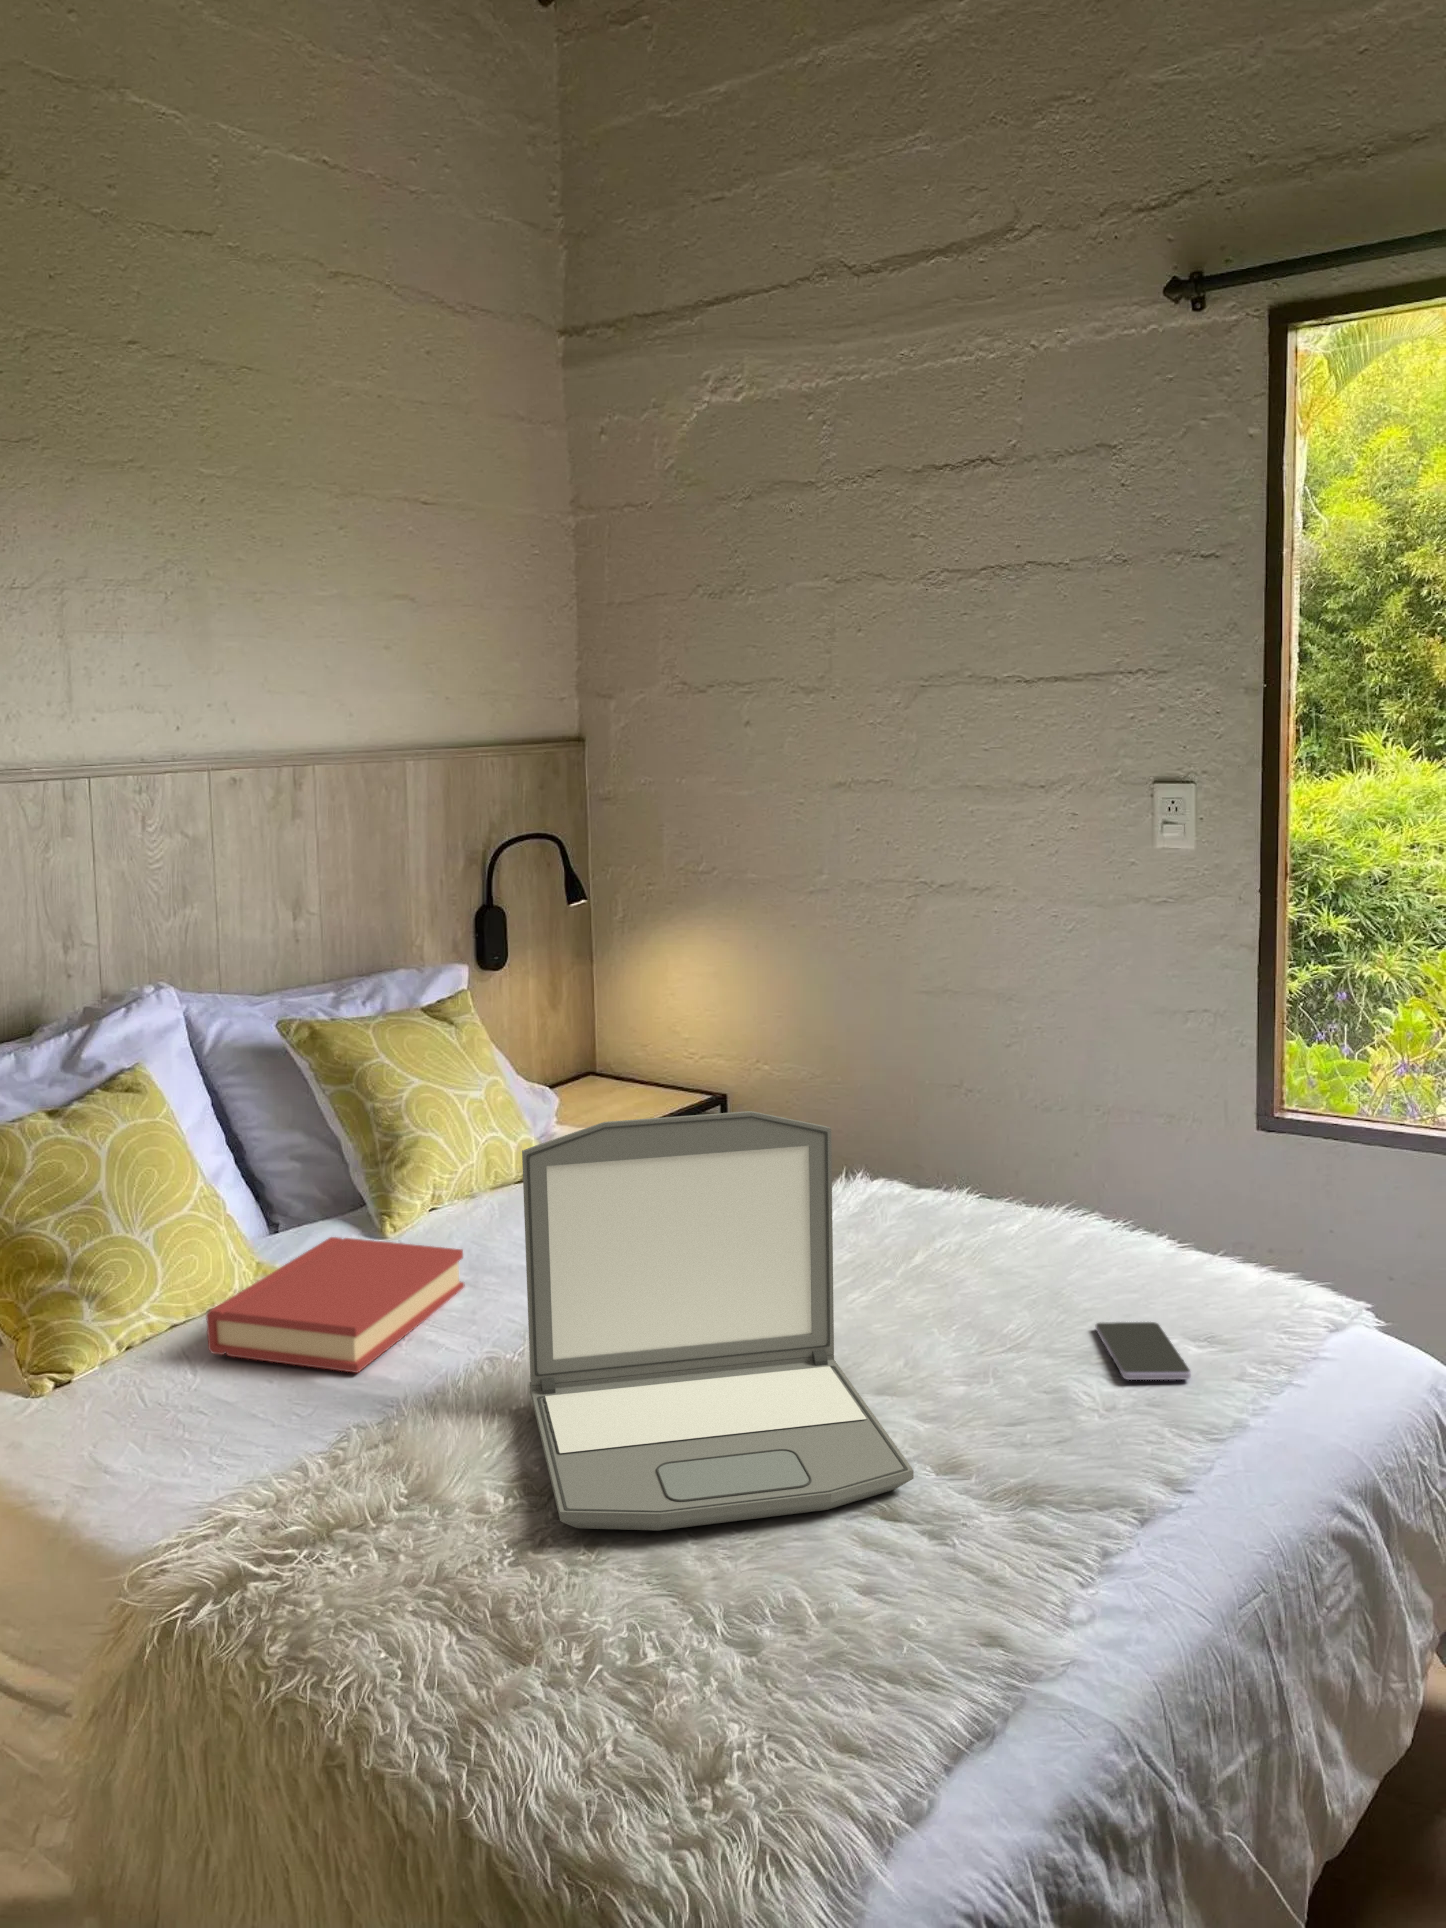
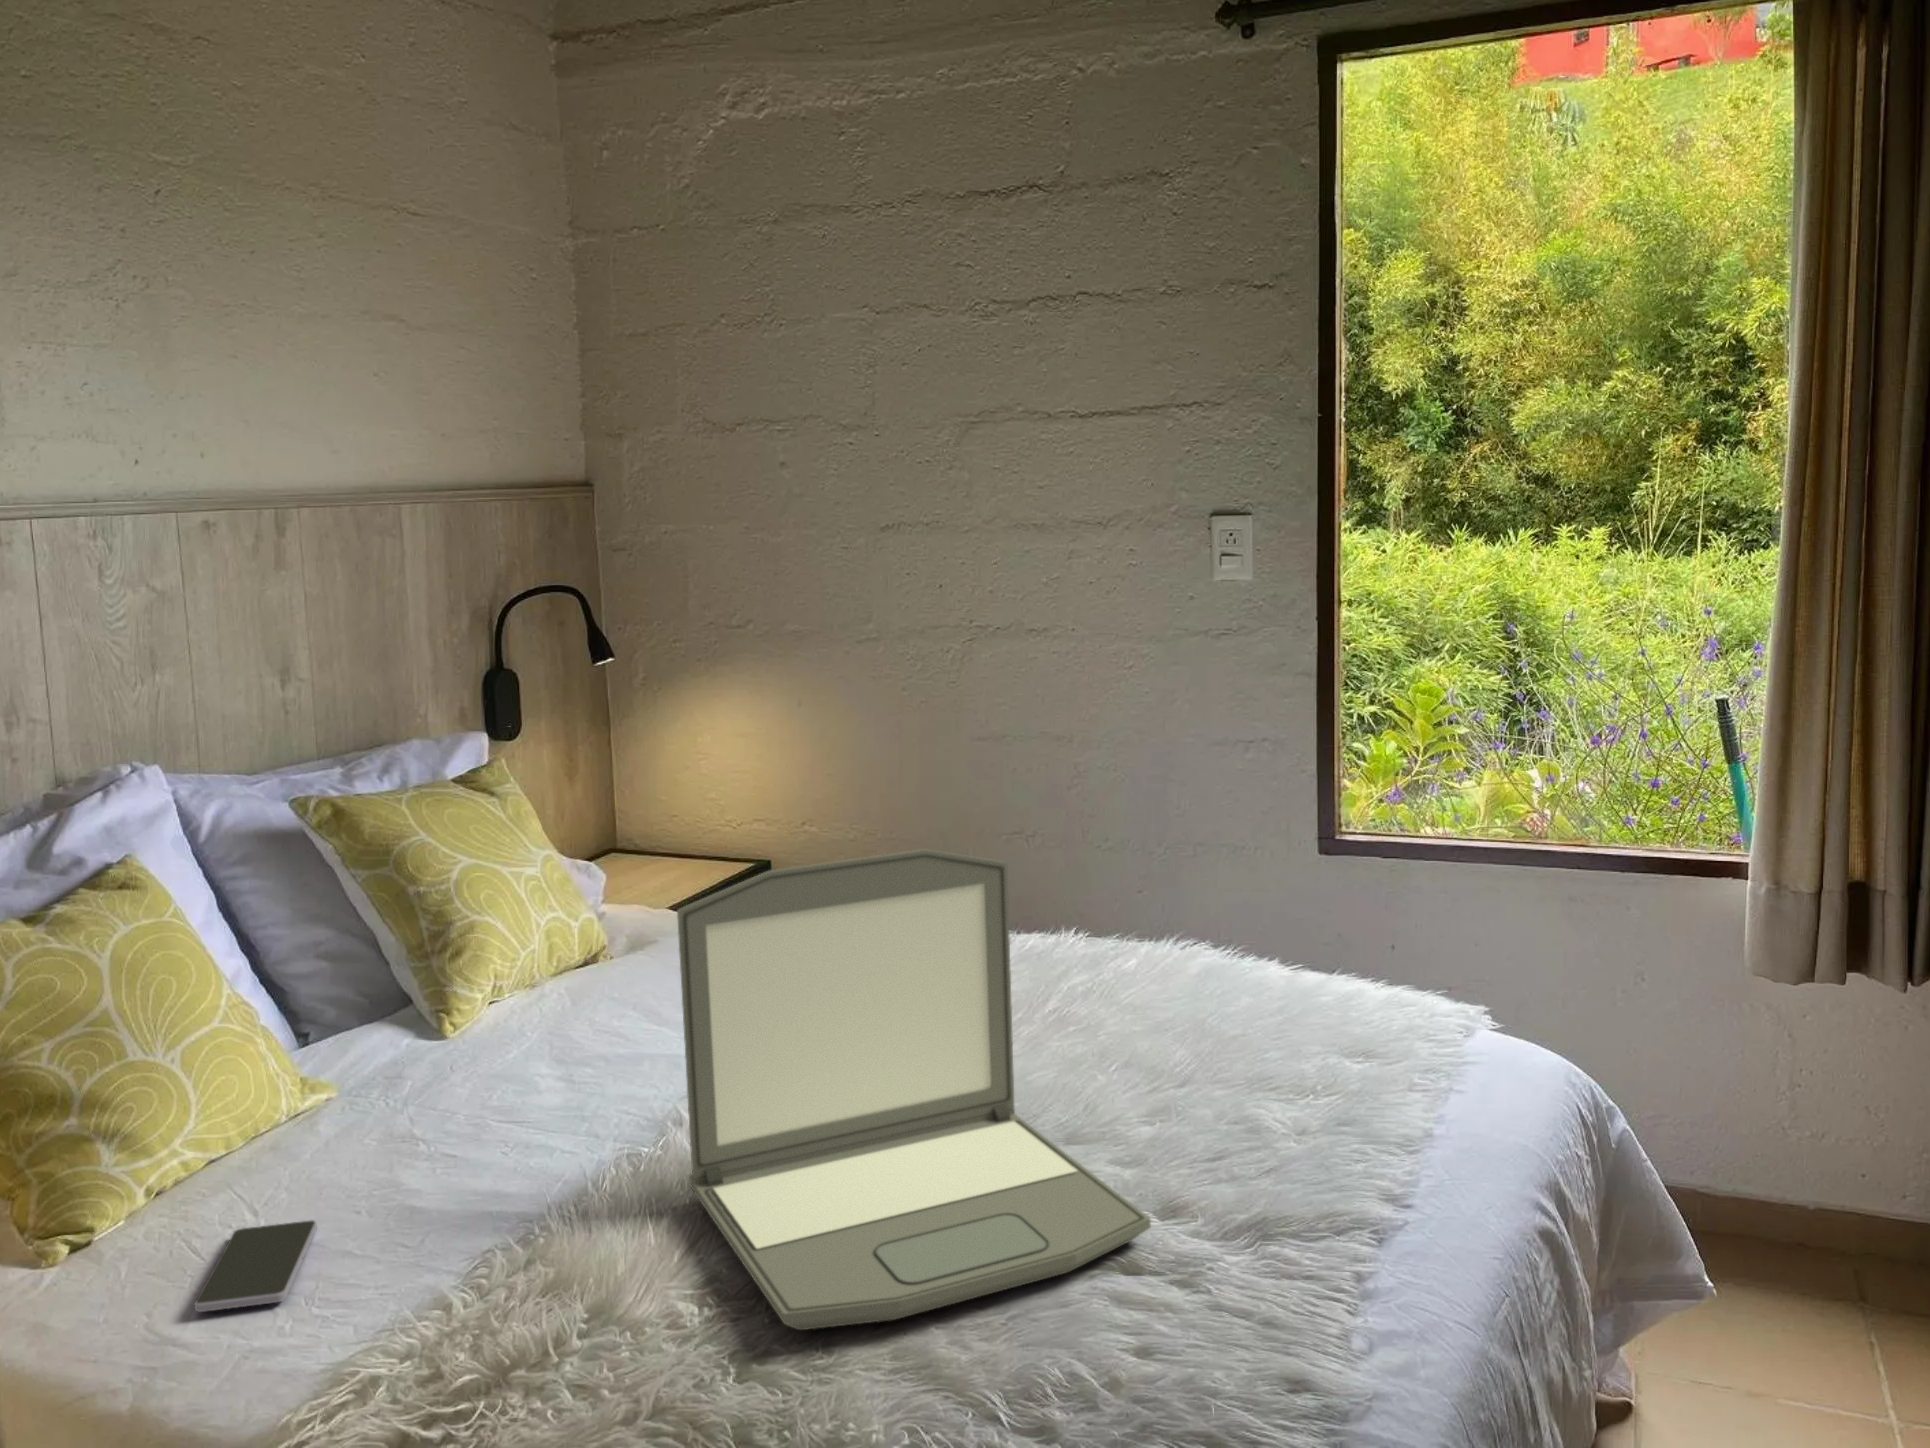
hardback book: present [206,1237,465,1373] -> none [267,1038,562,1189]
smartphone: present [1095,1322,1191,1380] -> present [195,1220,317,1312]

